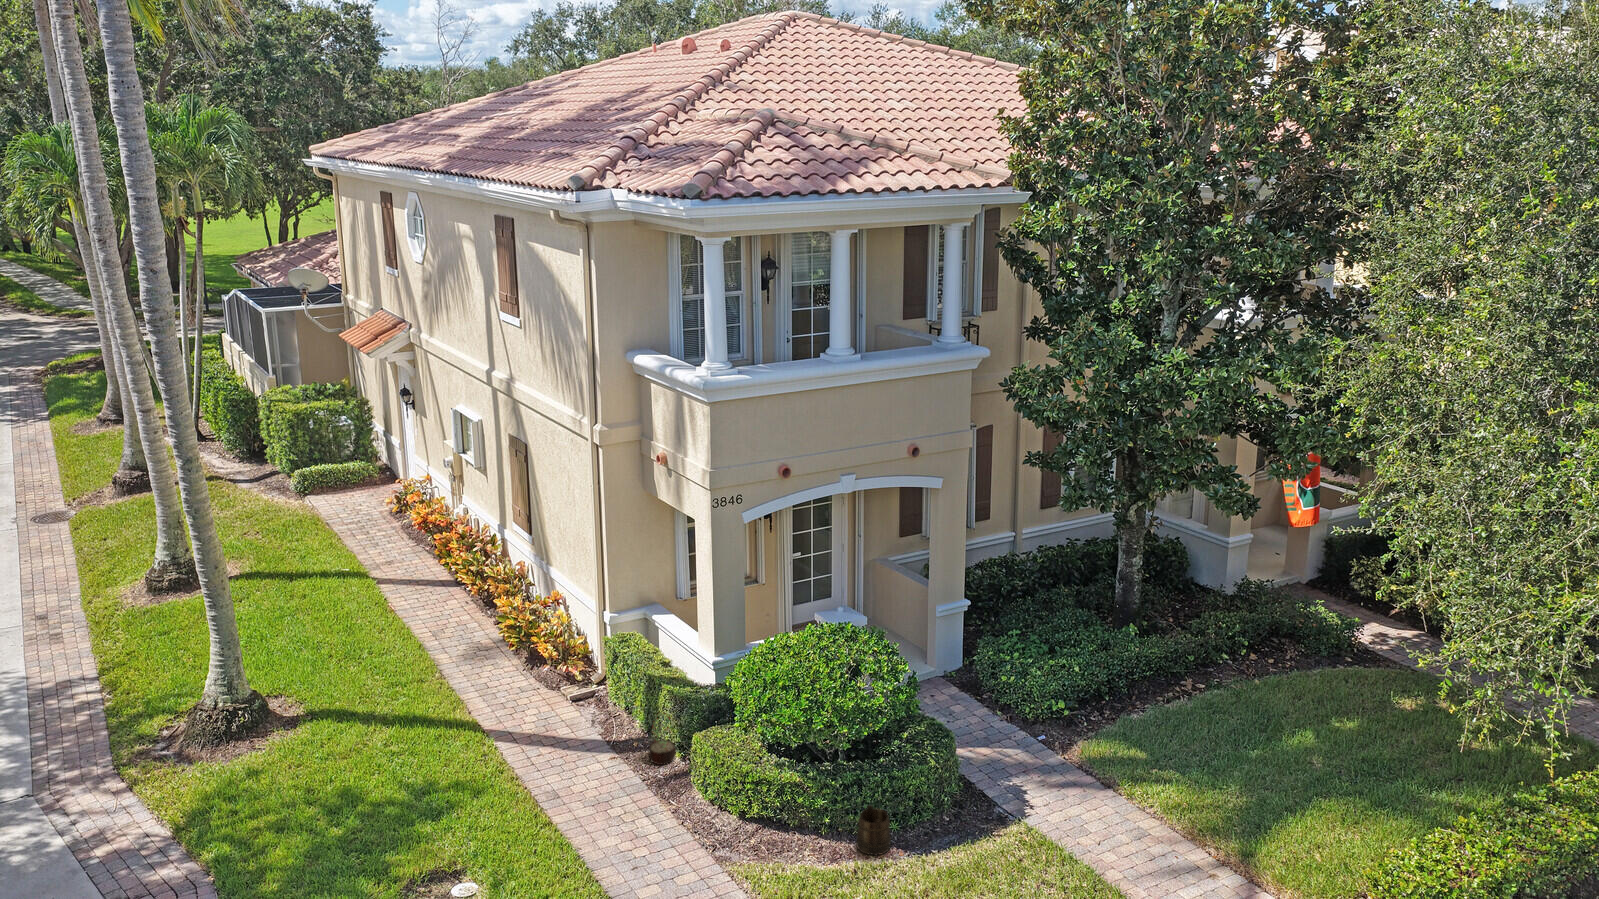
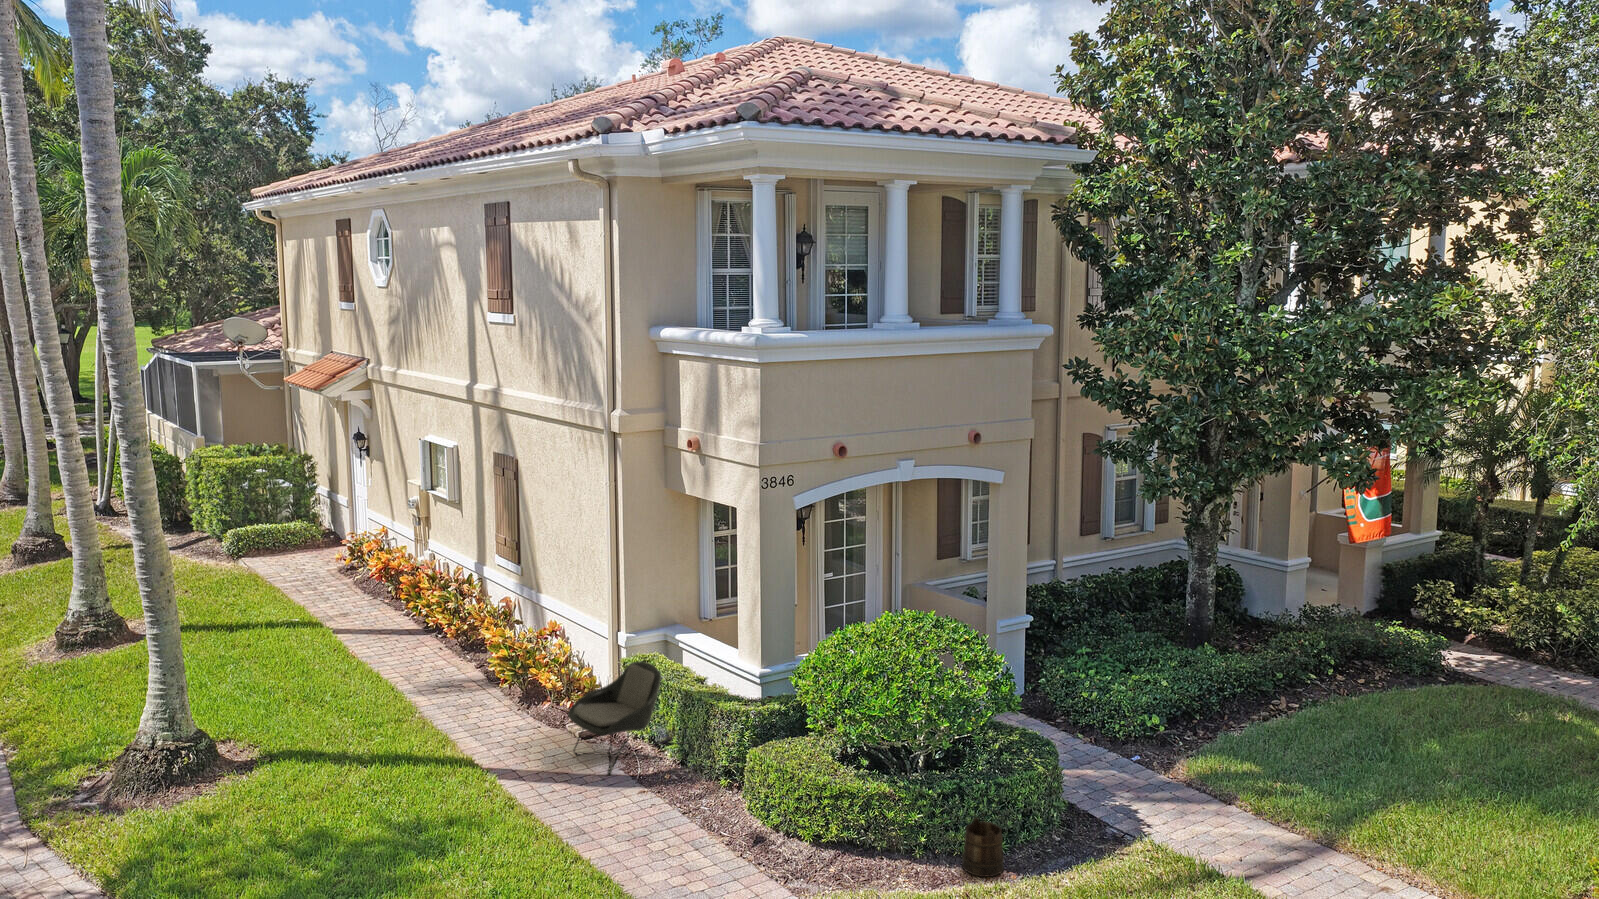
lounge chair: none [554,644,636,742] -> present [568,661,665,775]
decorative plant: present [649,713,676,765] -> none [689,731,721,795]

